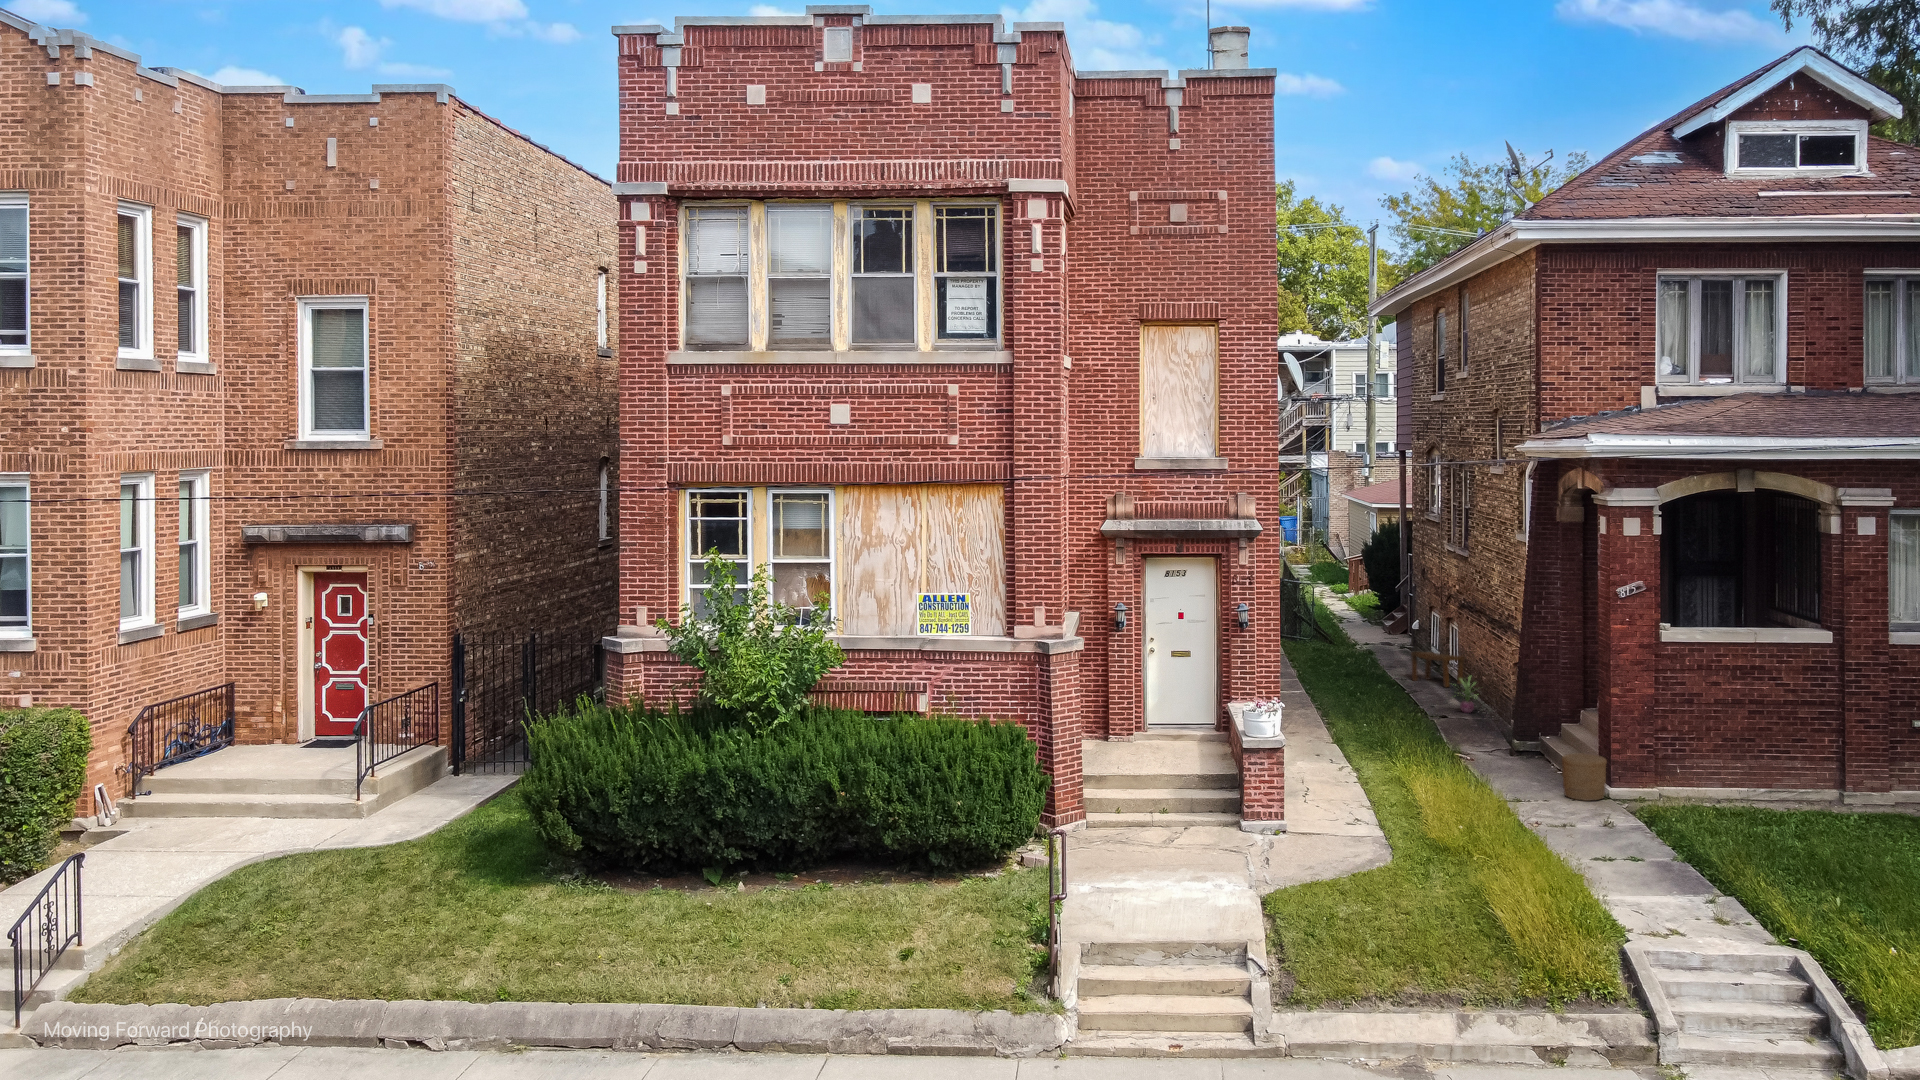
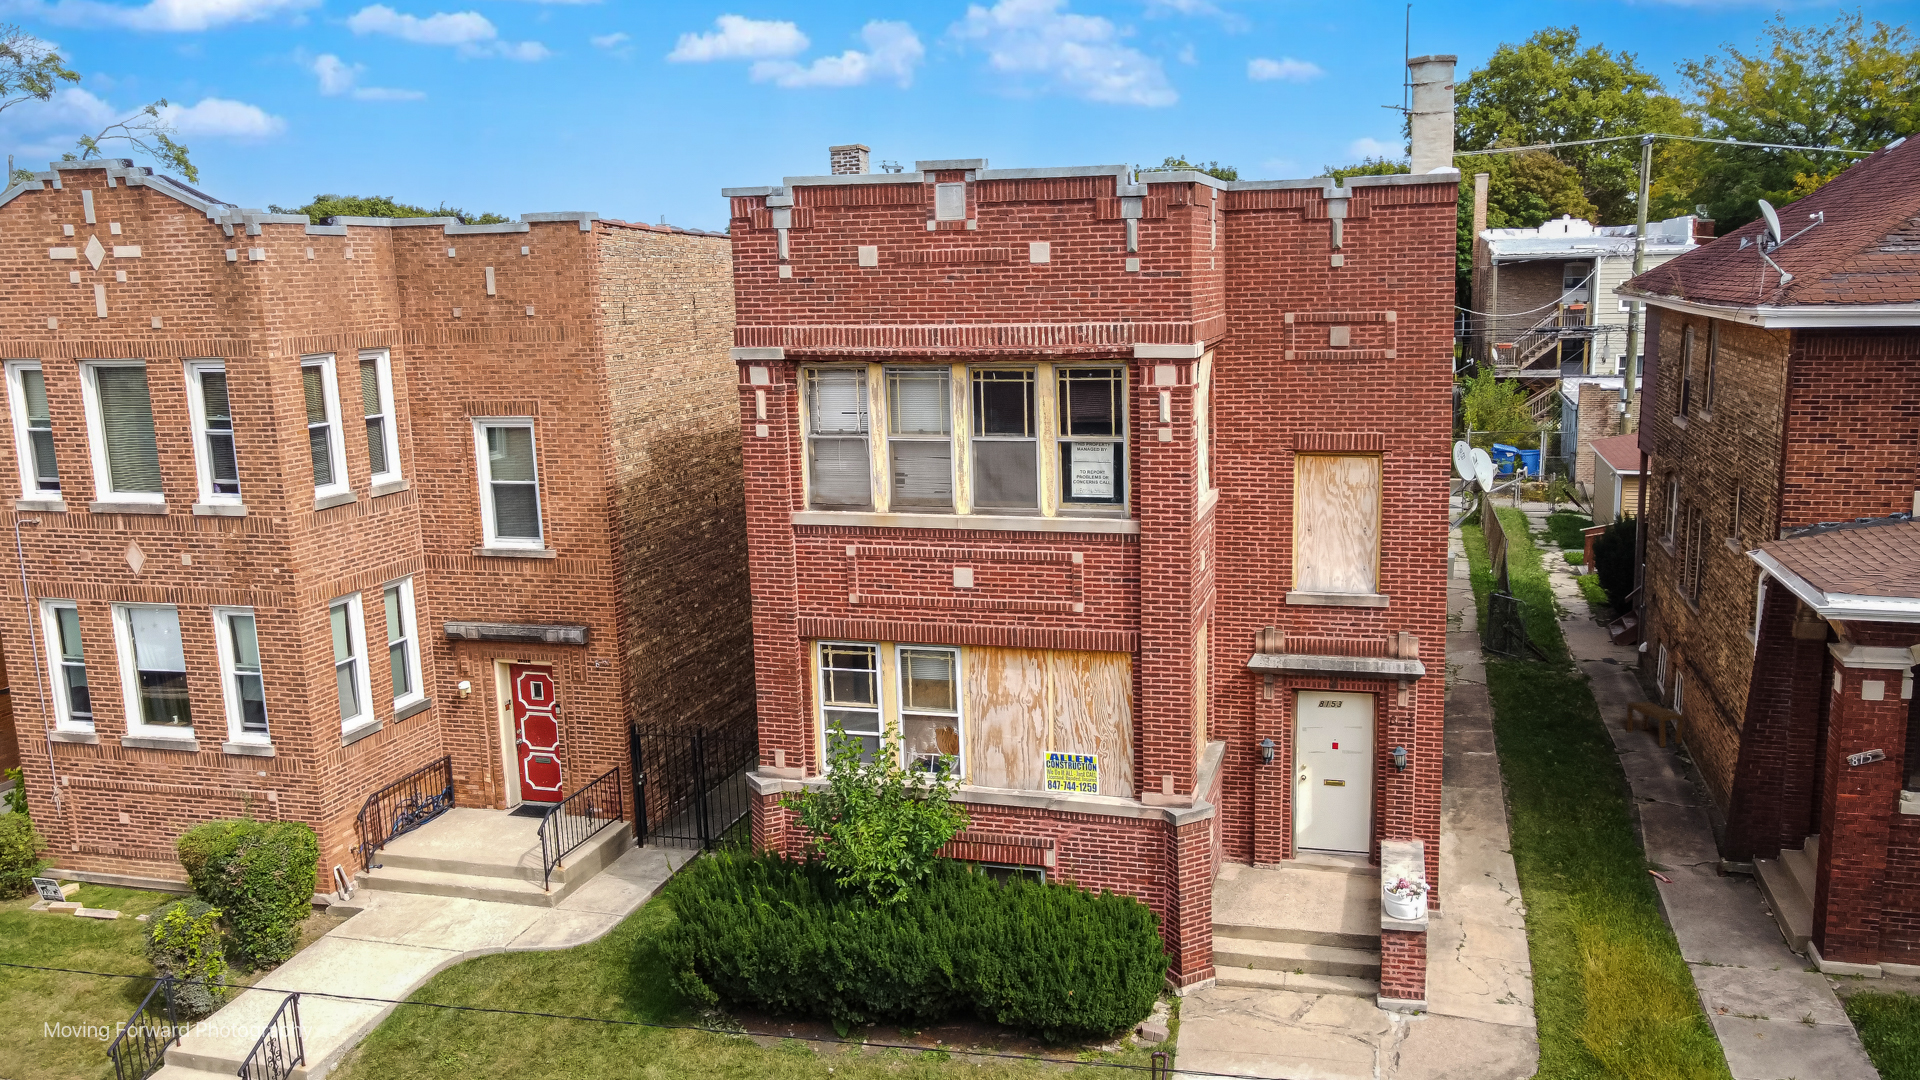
decorative plant: present [1459,677,1477,713] -> none [1654,759,1702,800]
woven basket: present [1562,754,1607,801] -> none [1747,930,1798,989]

